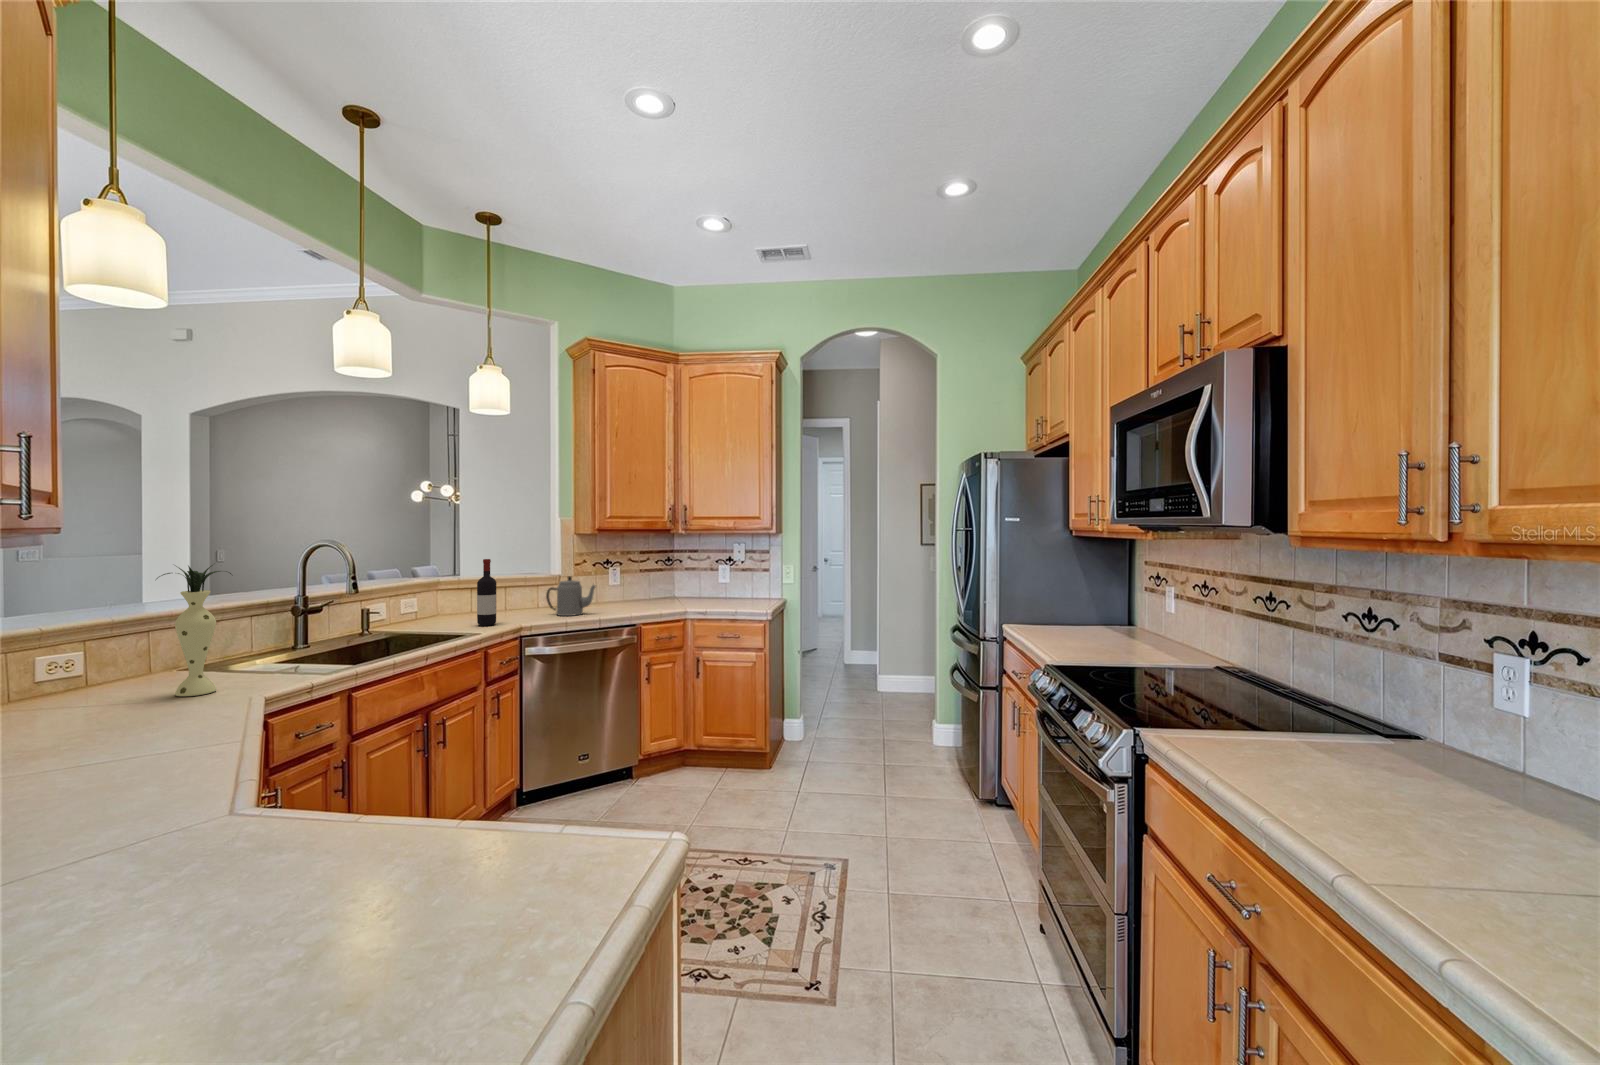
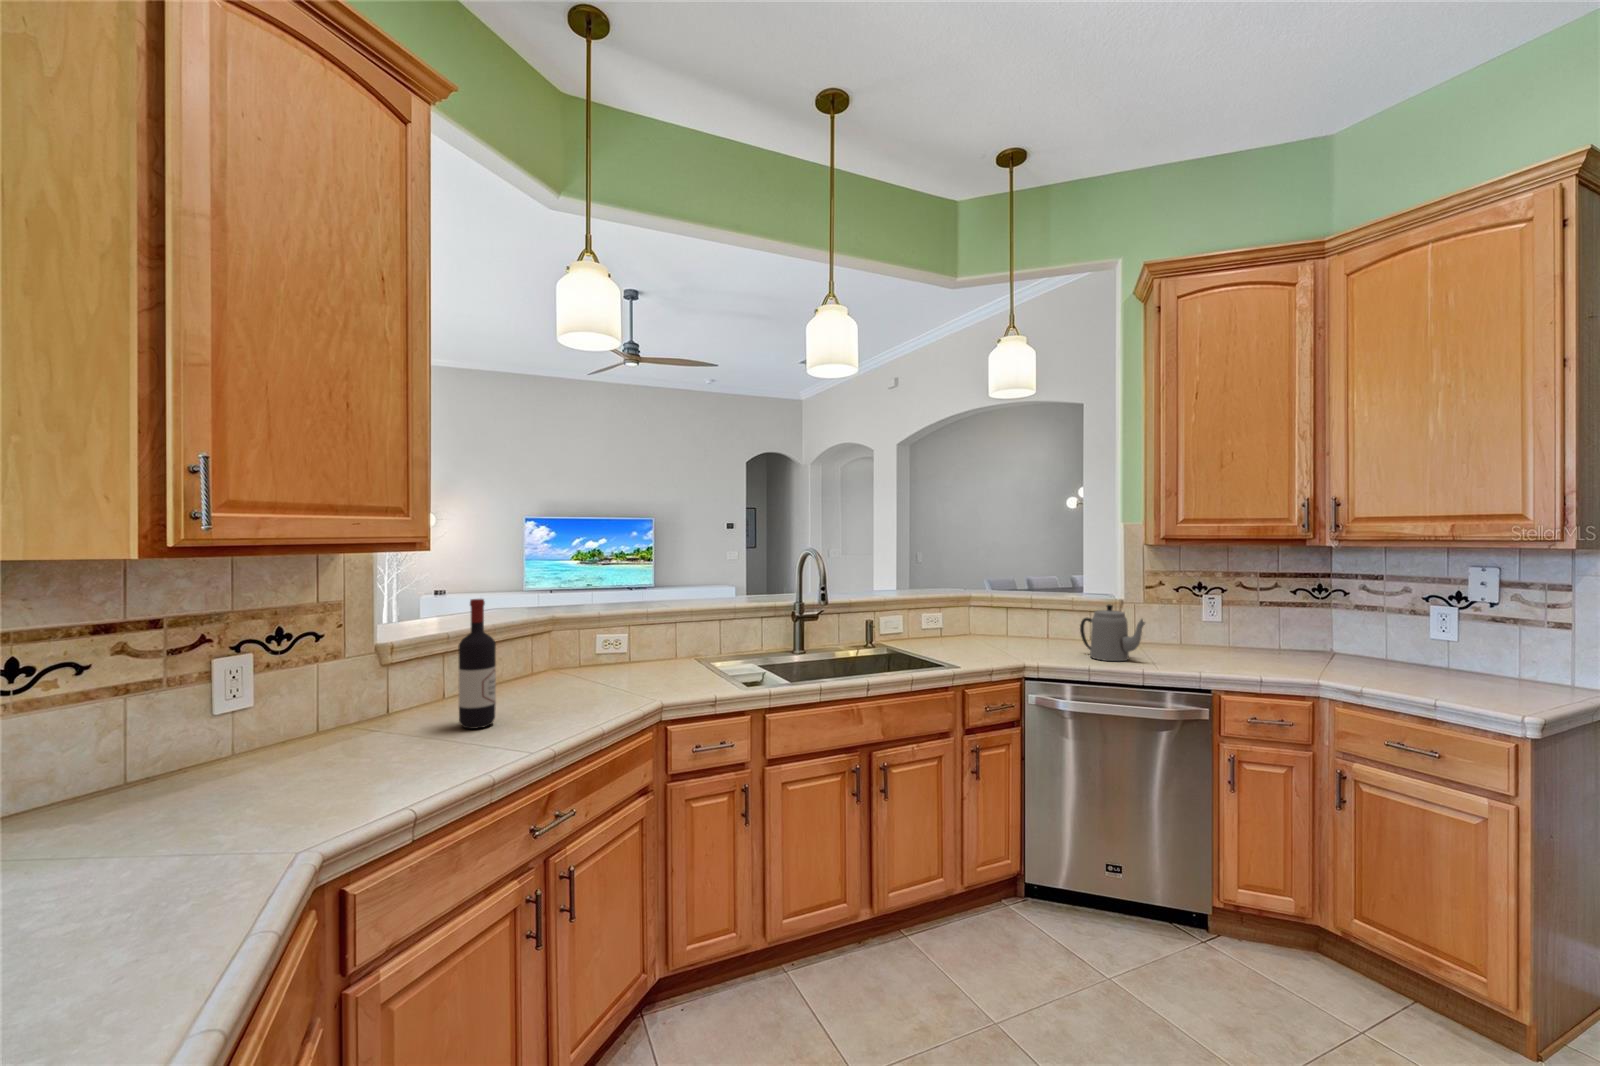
wine bottle: present [477,559,496,626] -> present [458,599,496,729]
vase: present [157,565,231,696] -> none [620,569,672,688]

